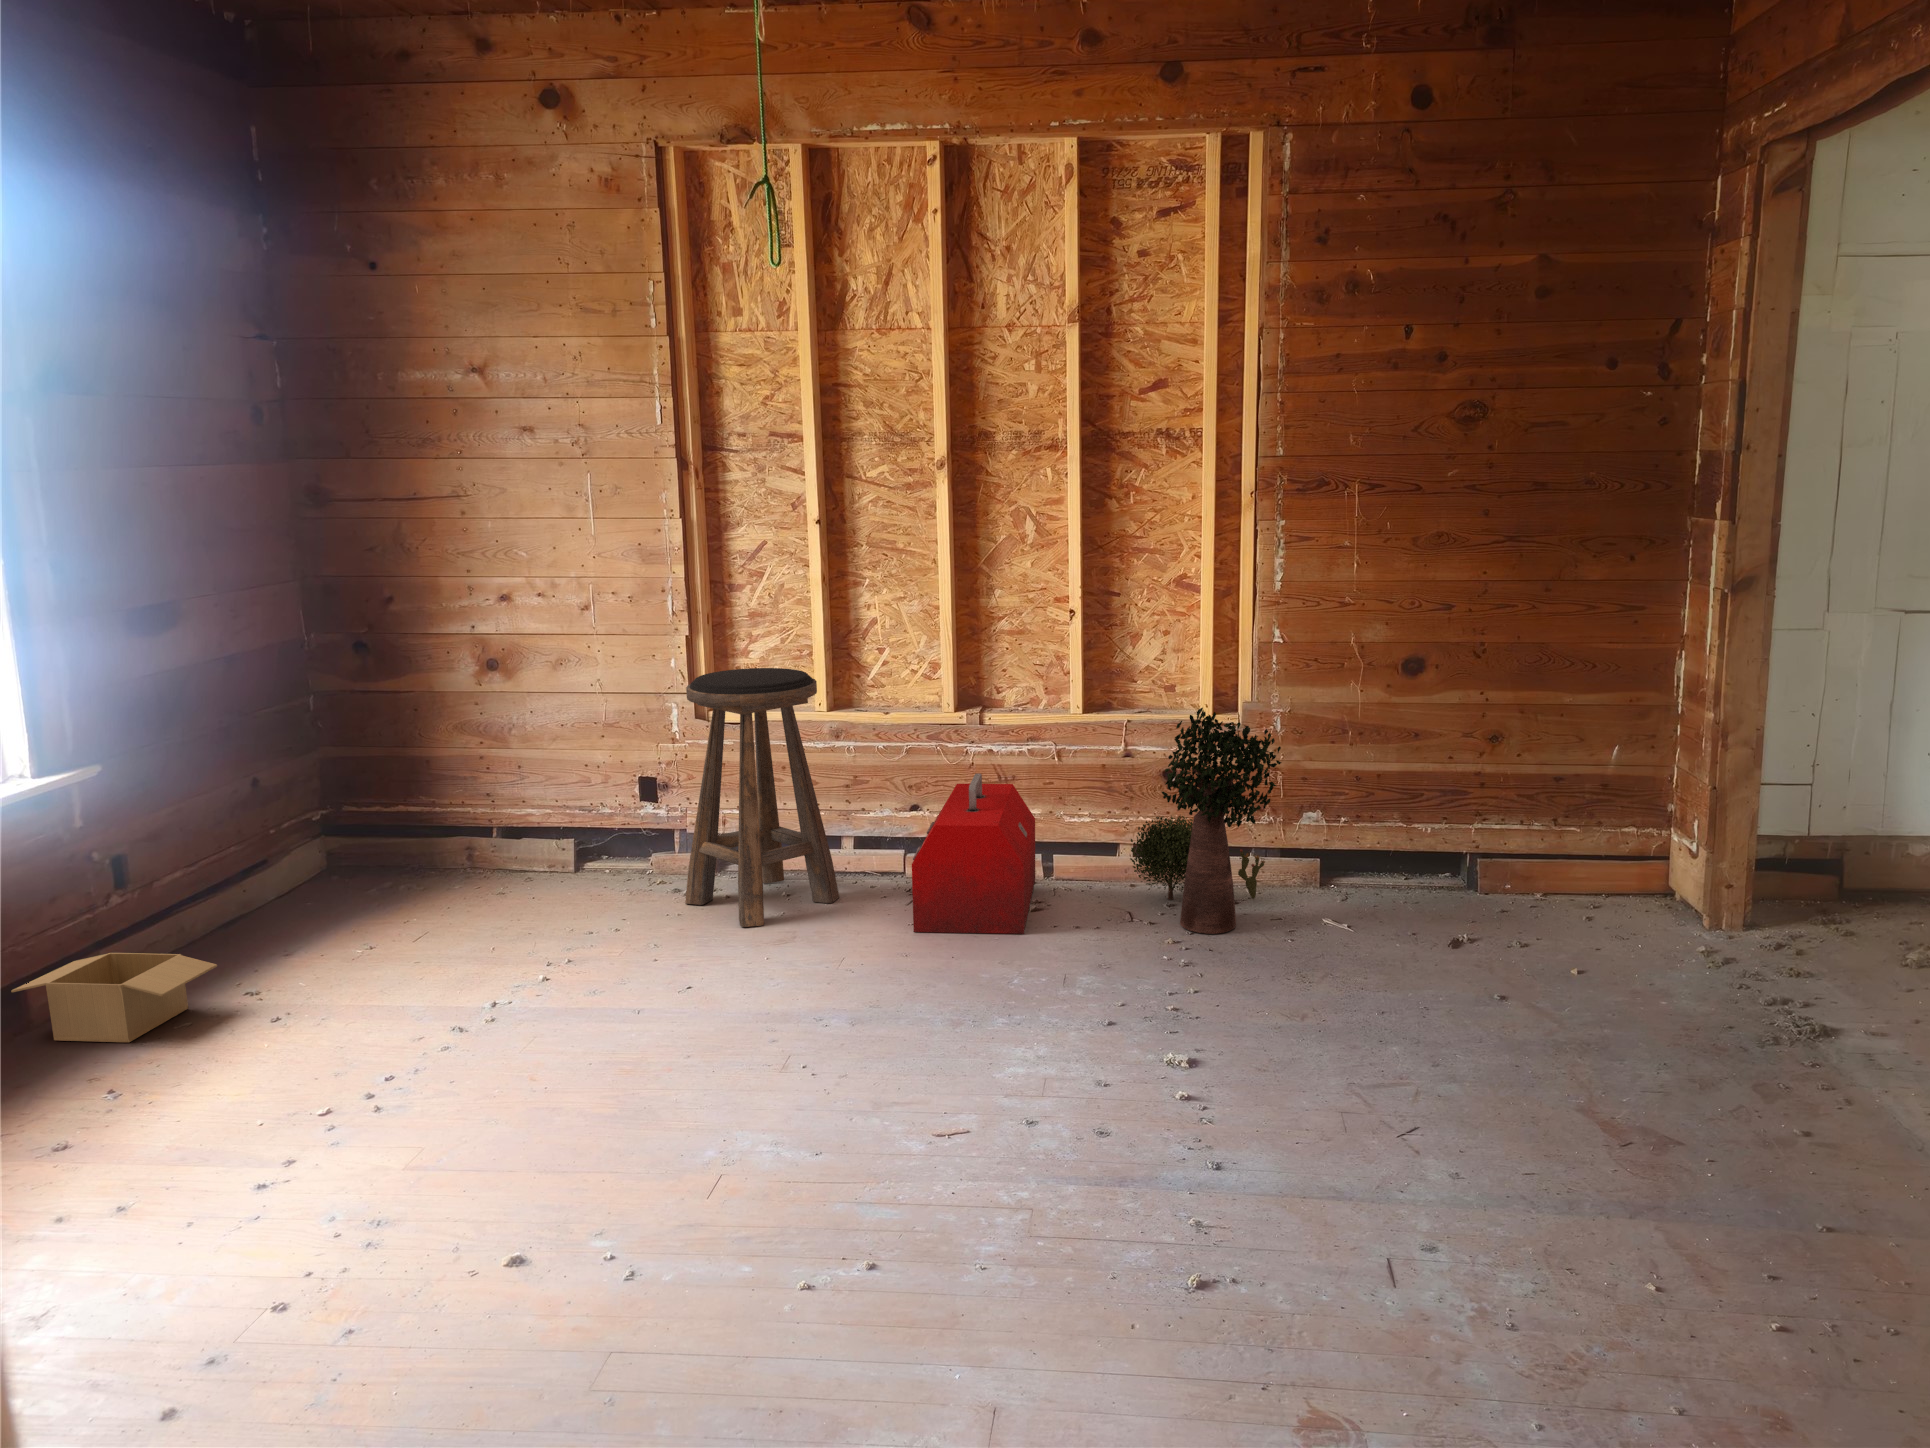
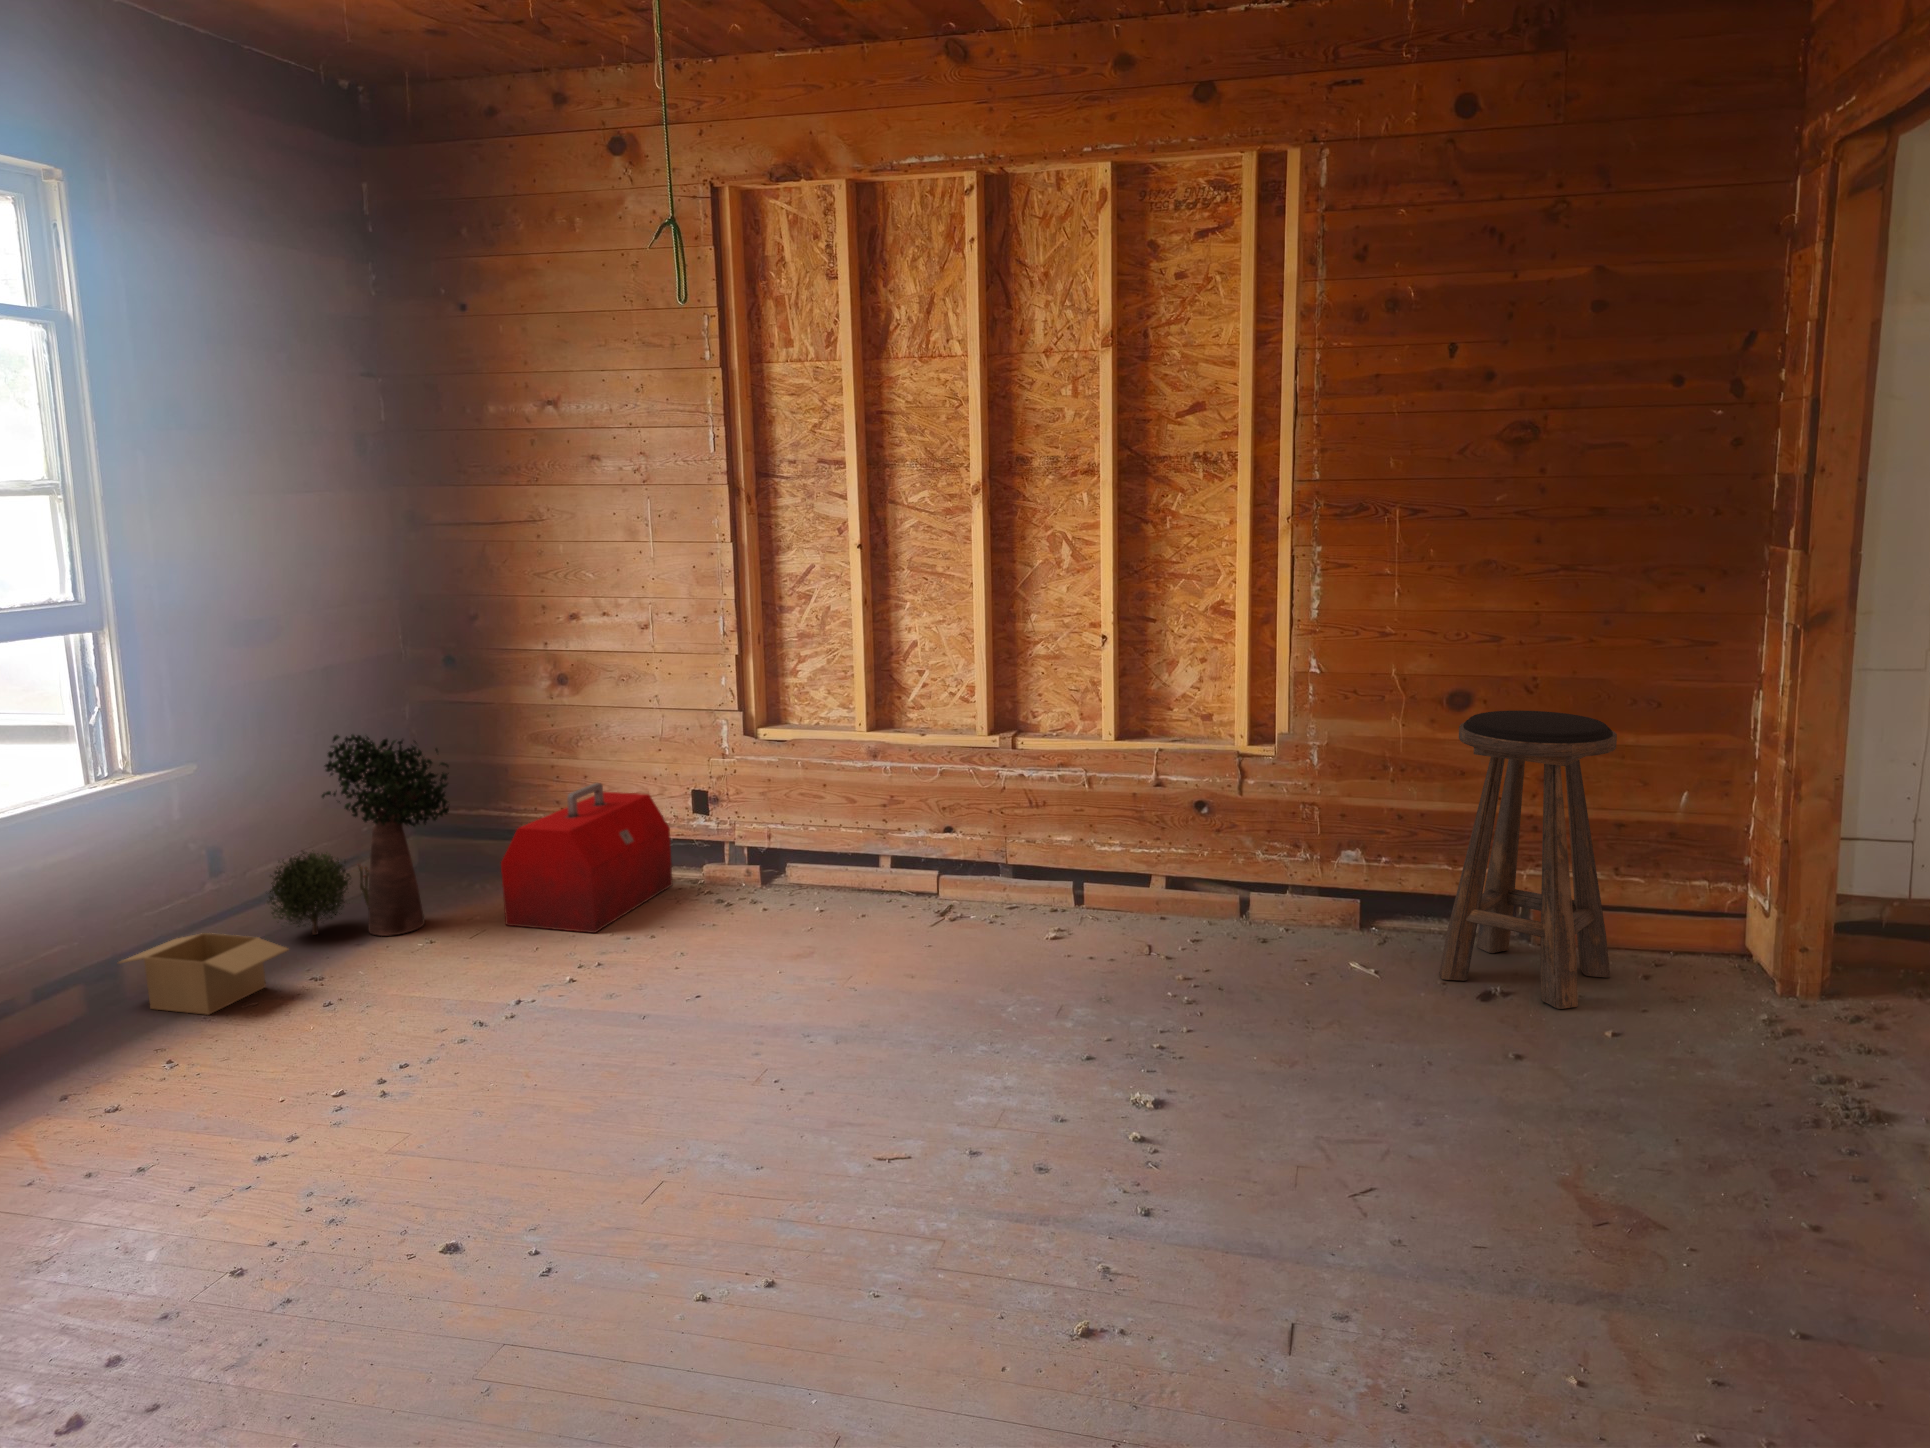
stool: present [685,668,839,927] -> present [1439,711,1617,1009]
potted plant: present [1130,708,1281,934] -> present [268,734,449,936]
toolbox: present [912,774,1035,934] -> present [501,783,672,933]

